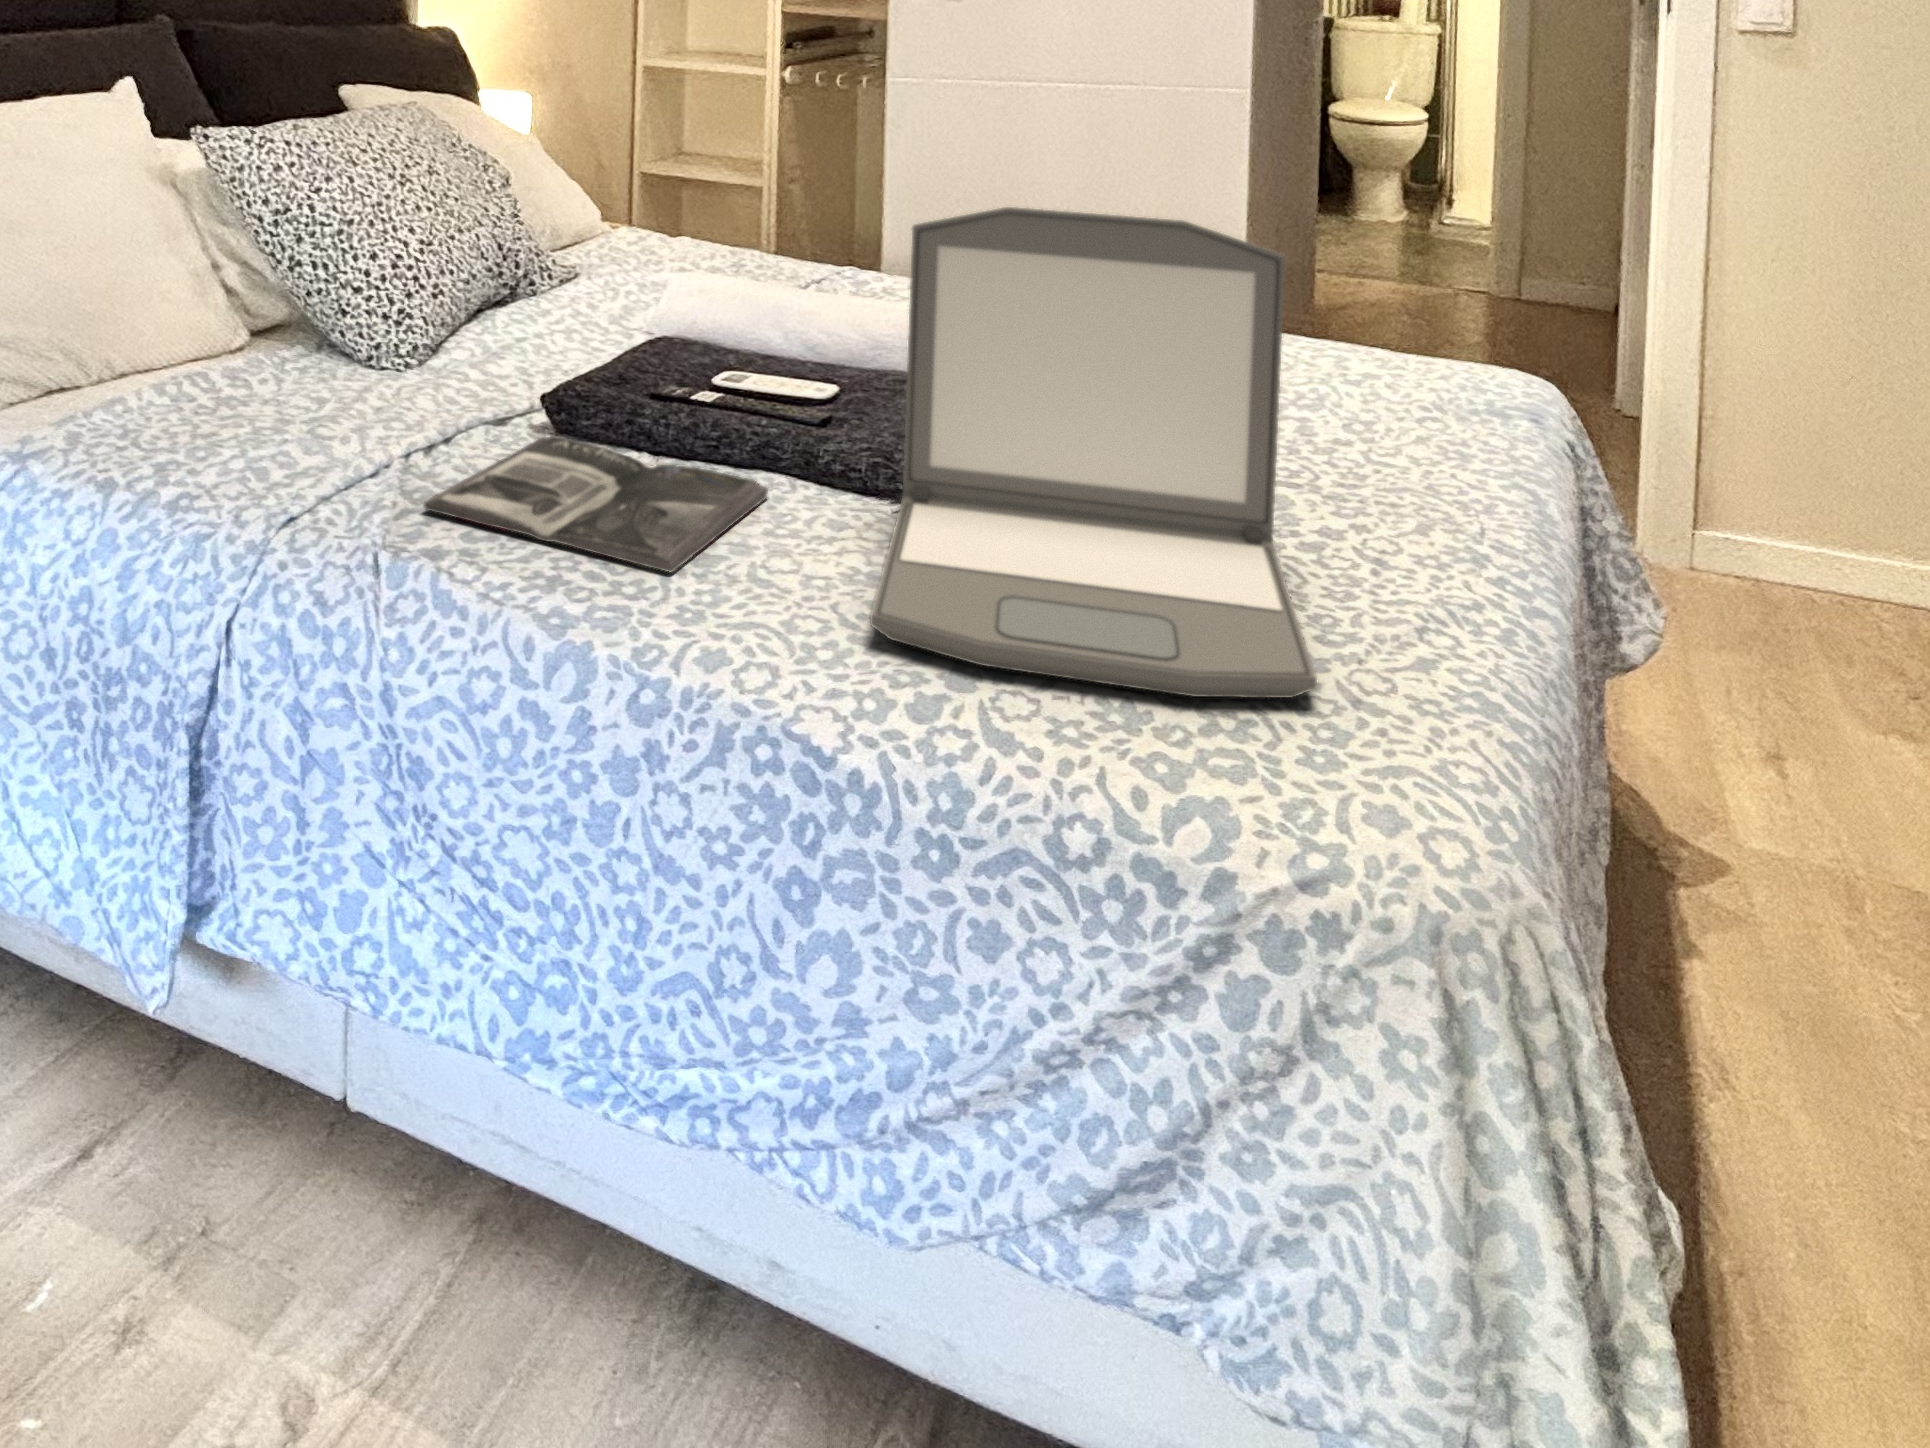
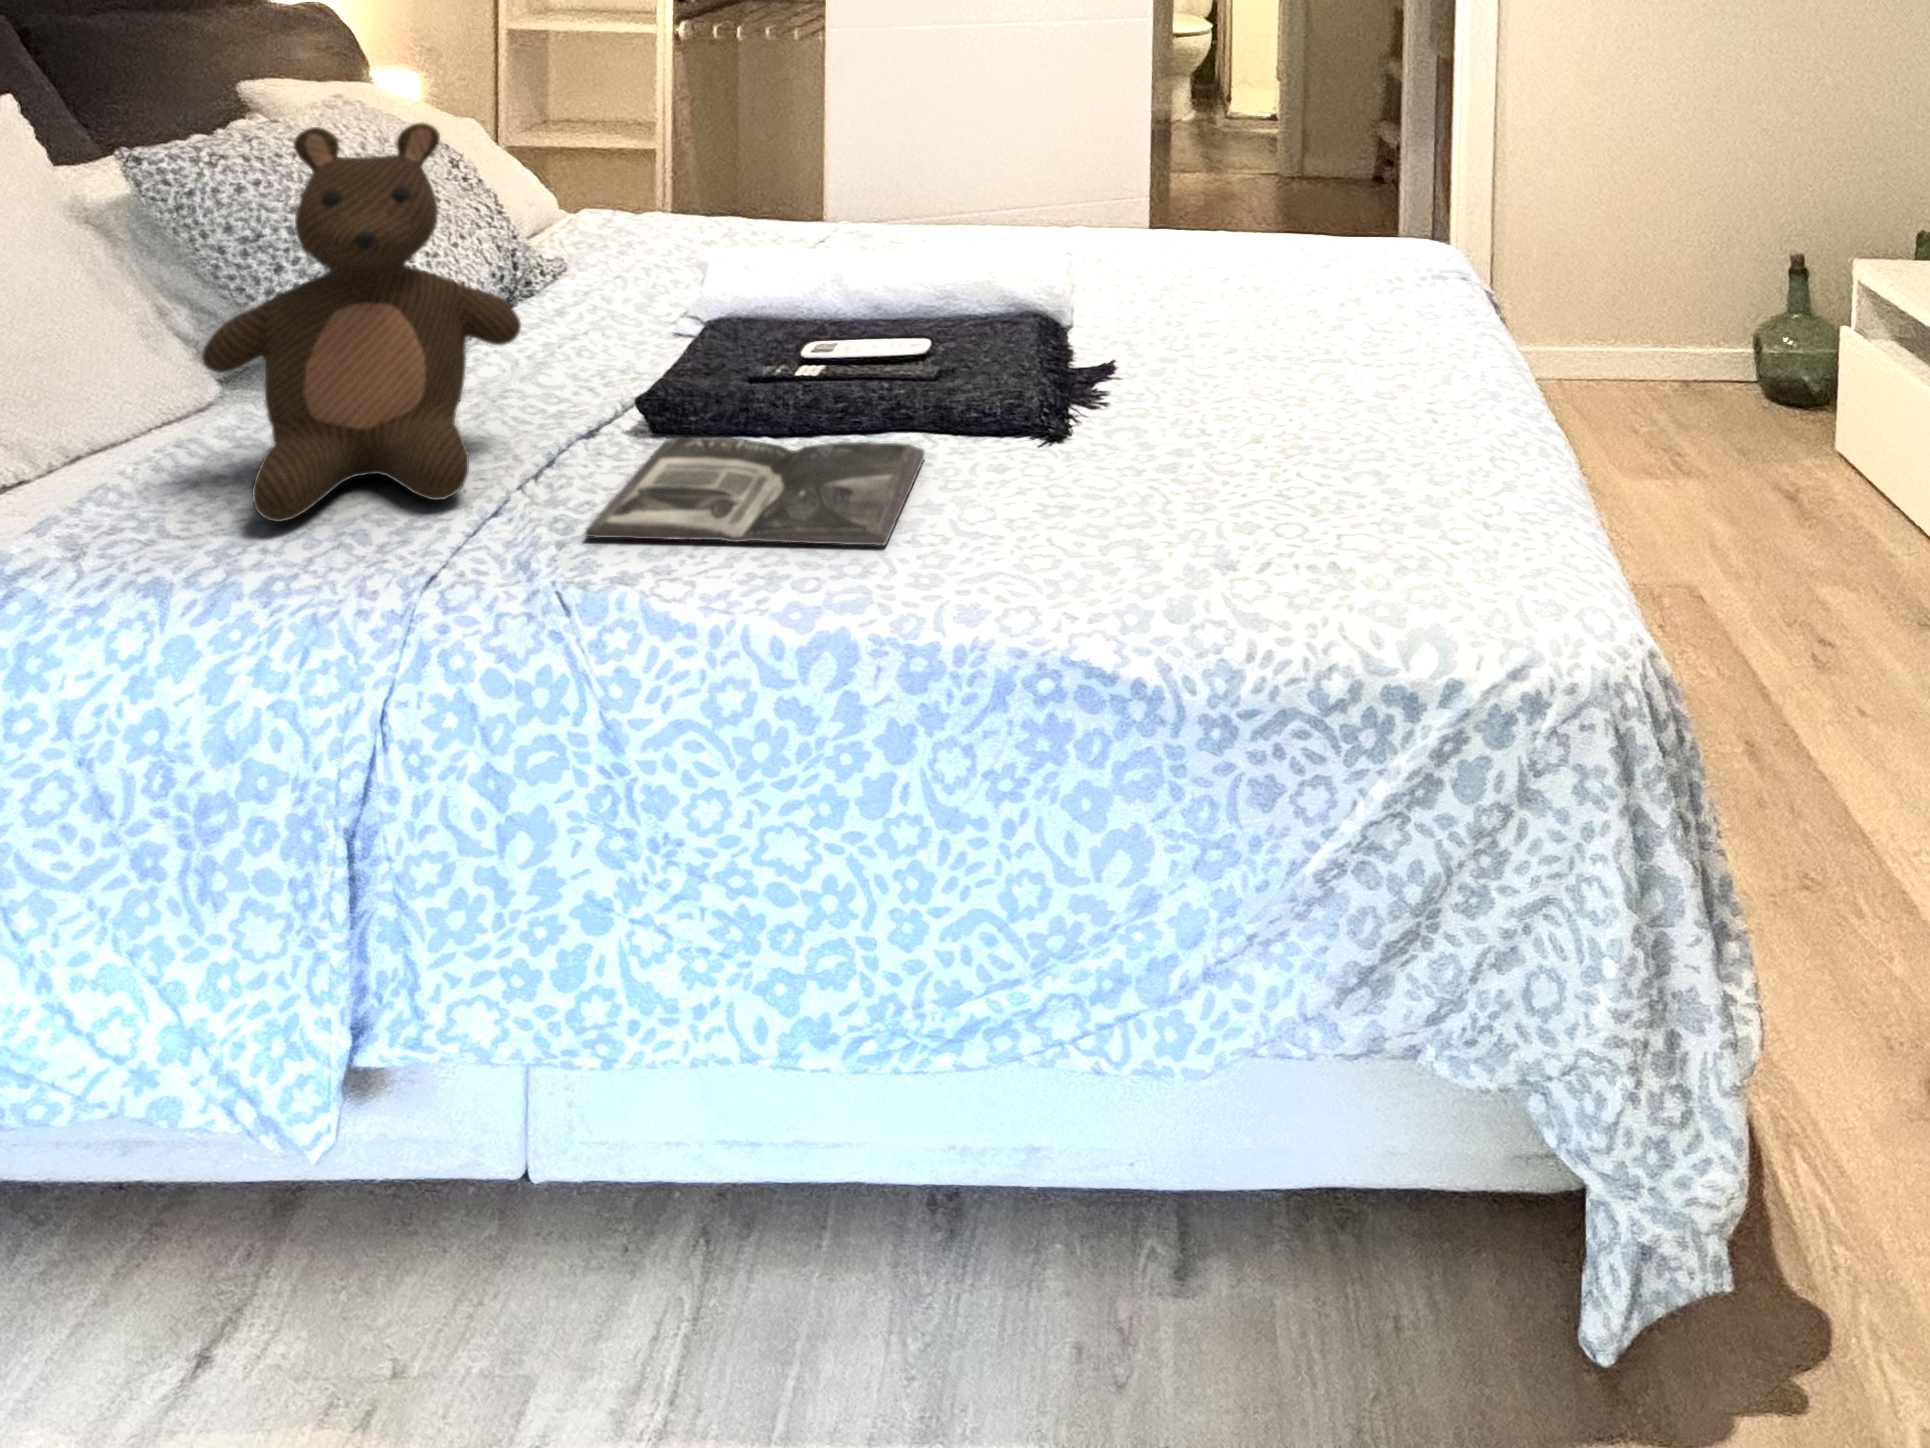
stuffed bear: none [191,114,438,455] -> present [202,123,521,522]
laptop: present [870,207,1317,698] -> none [1056,153,1462,565]

